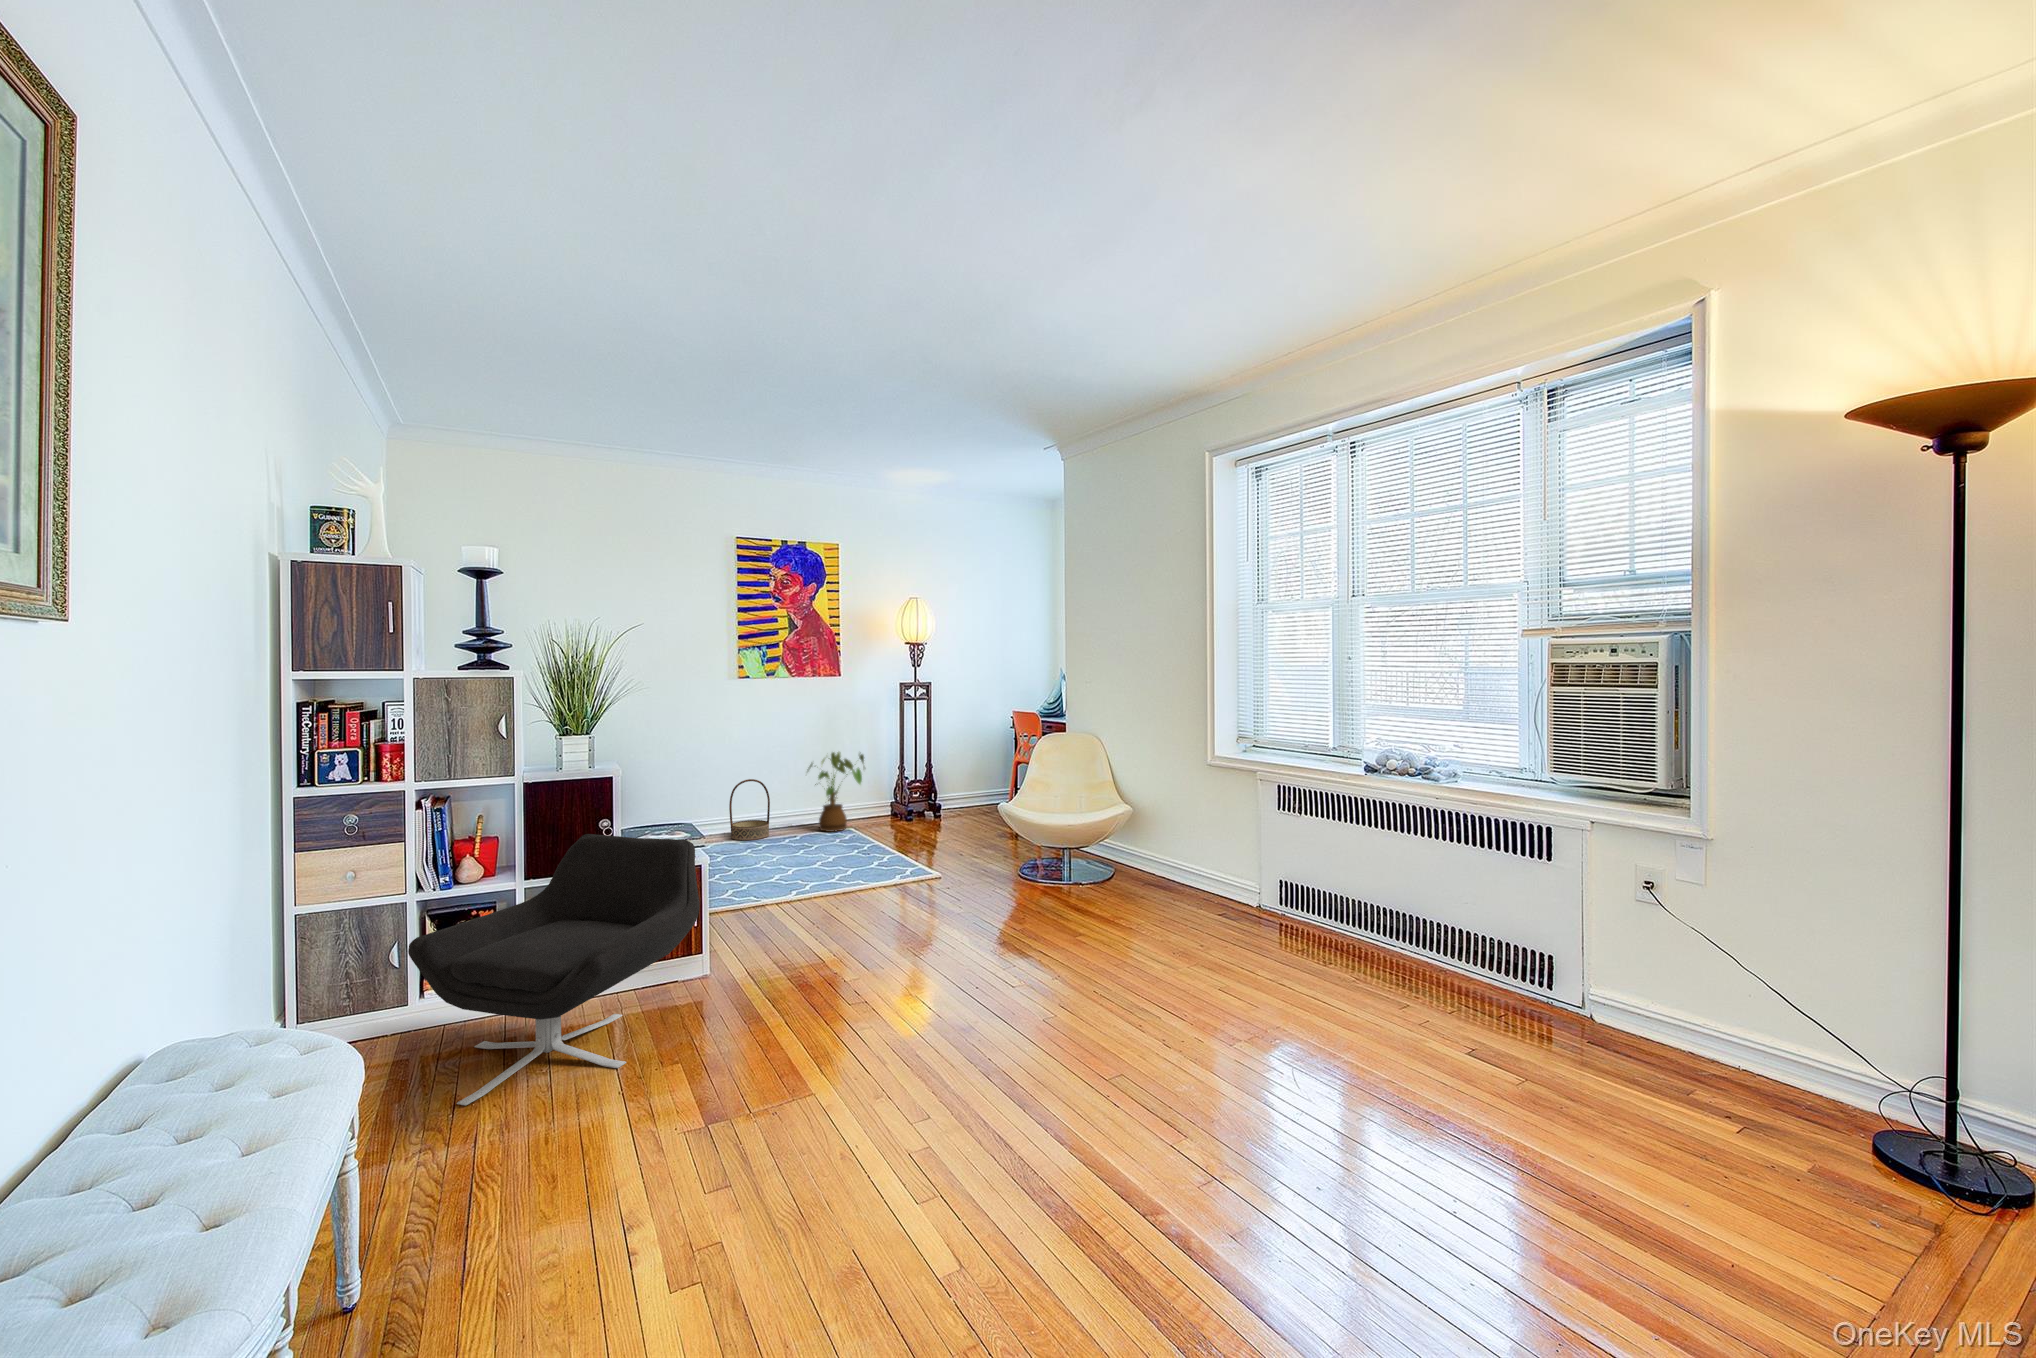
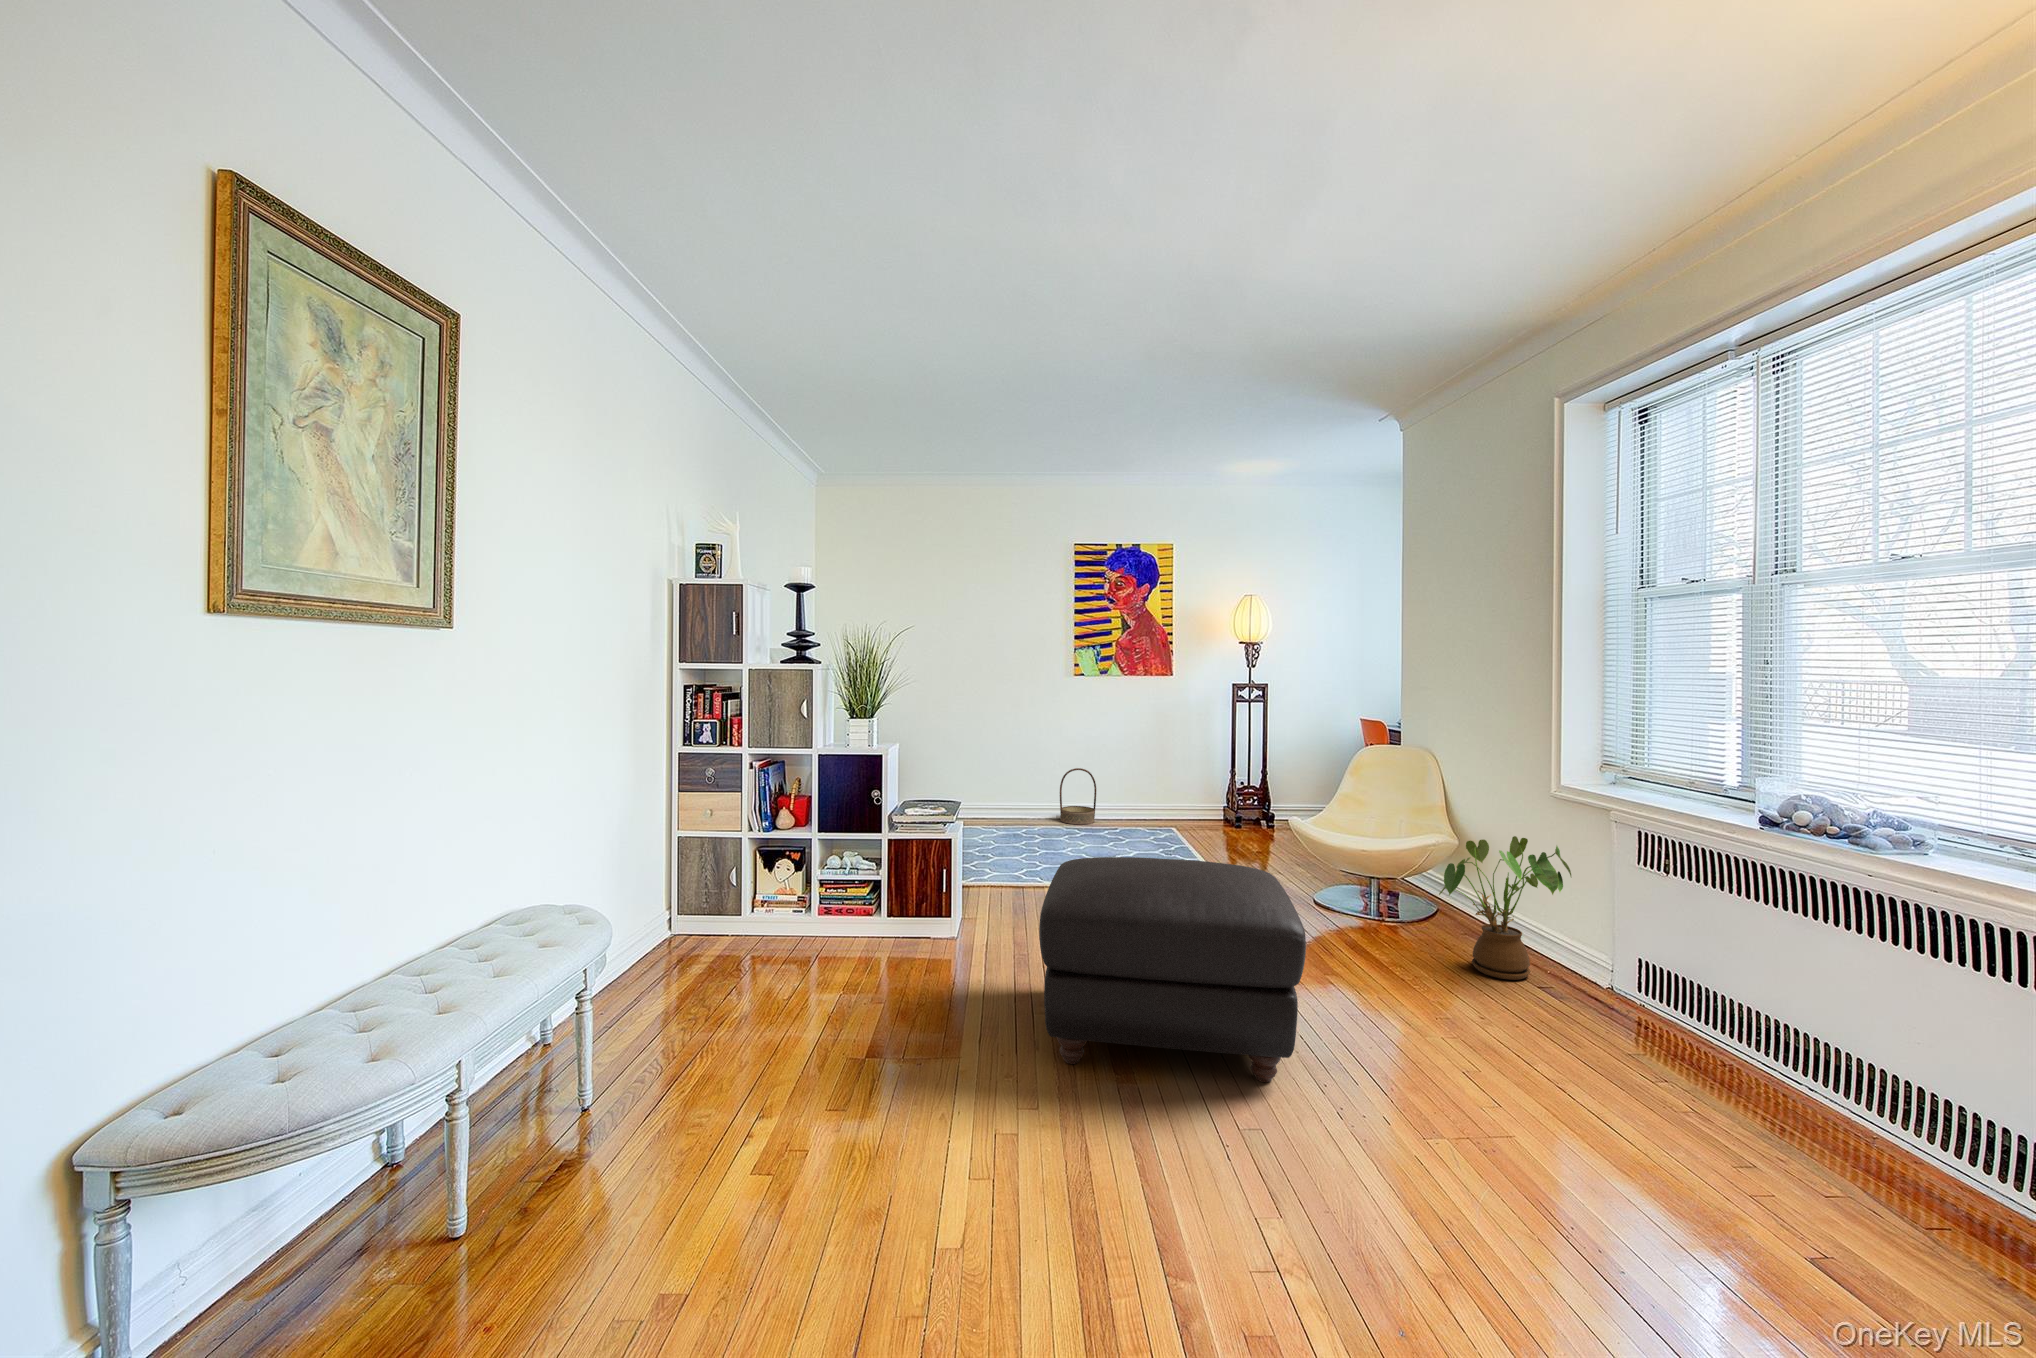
house plant: present [808,752,864,832] -> present [1439,836,1571,980]
lounge chair: present [408,834,700,1106] -> none [724,801,930,996]
ottoman: none [862,846,1136,1068] -> present [1039,857,1306,1082]

